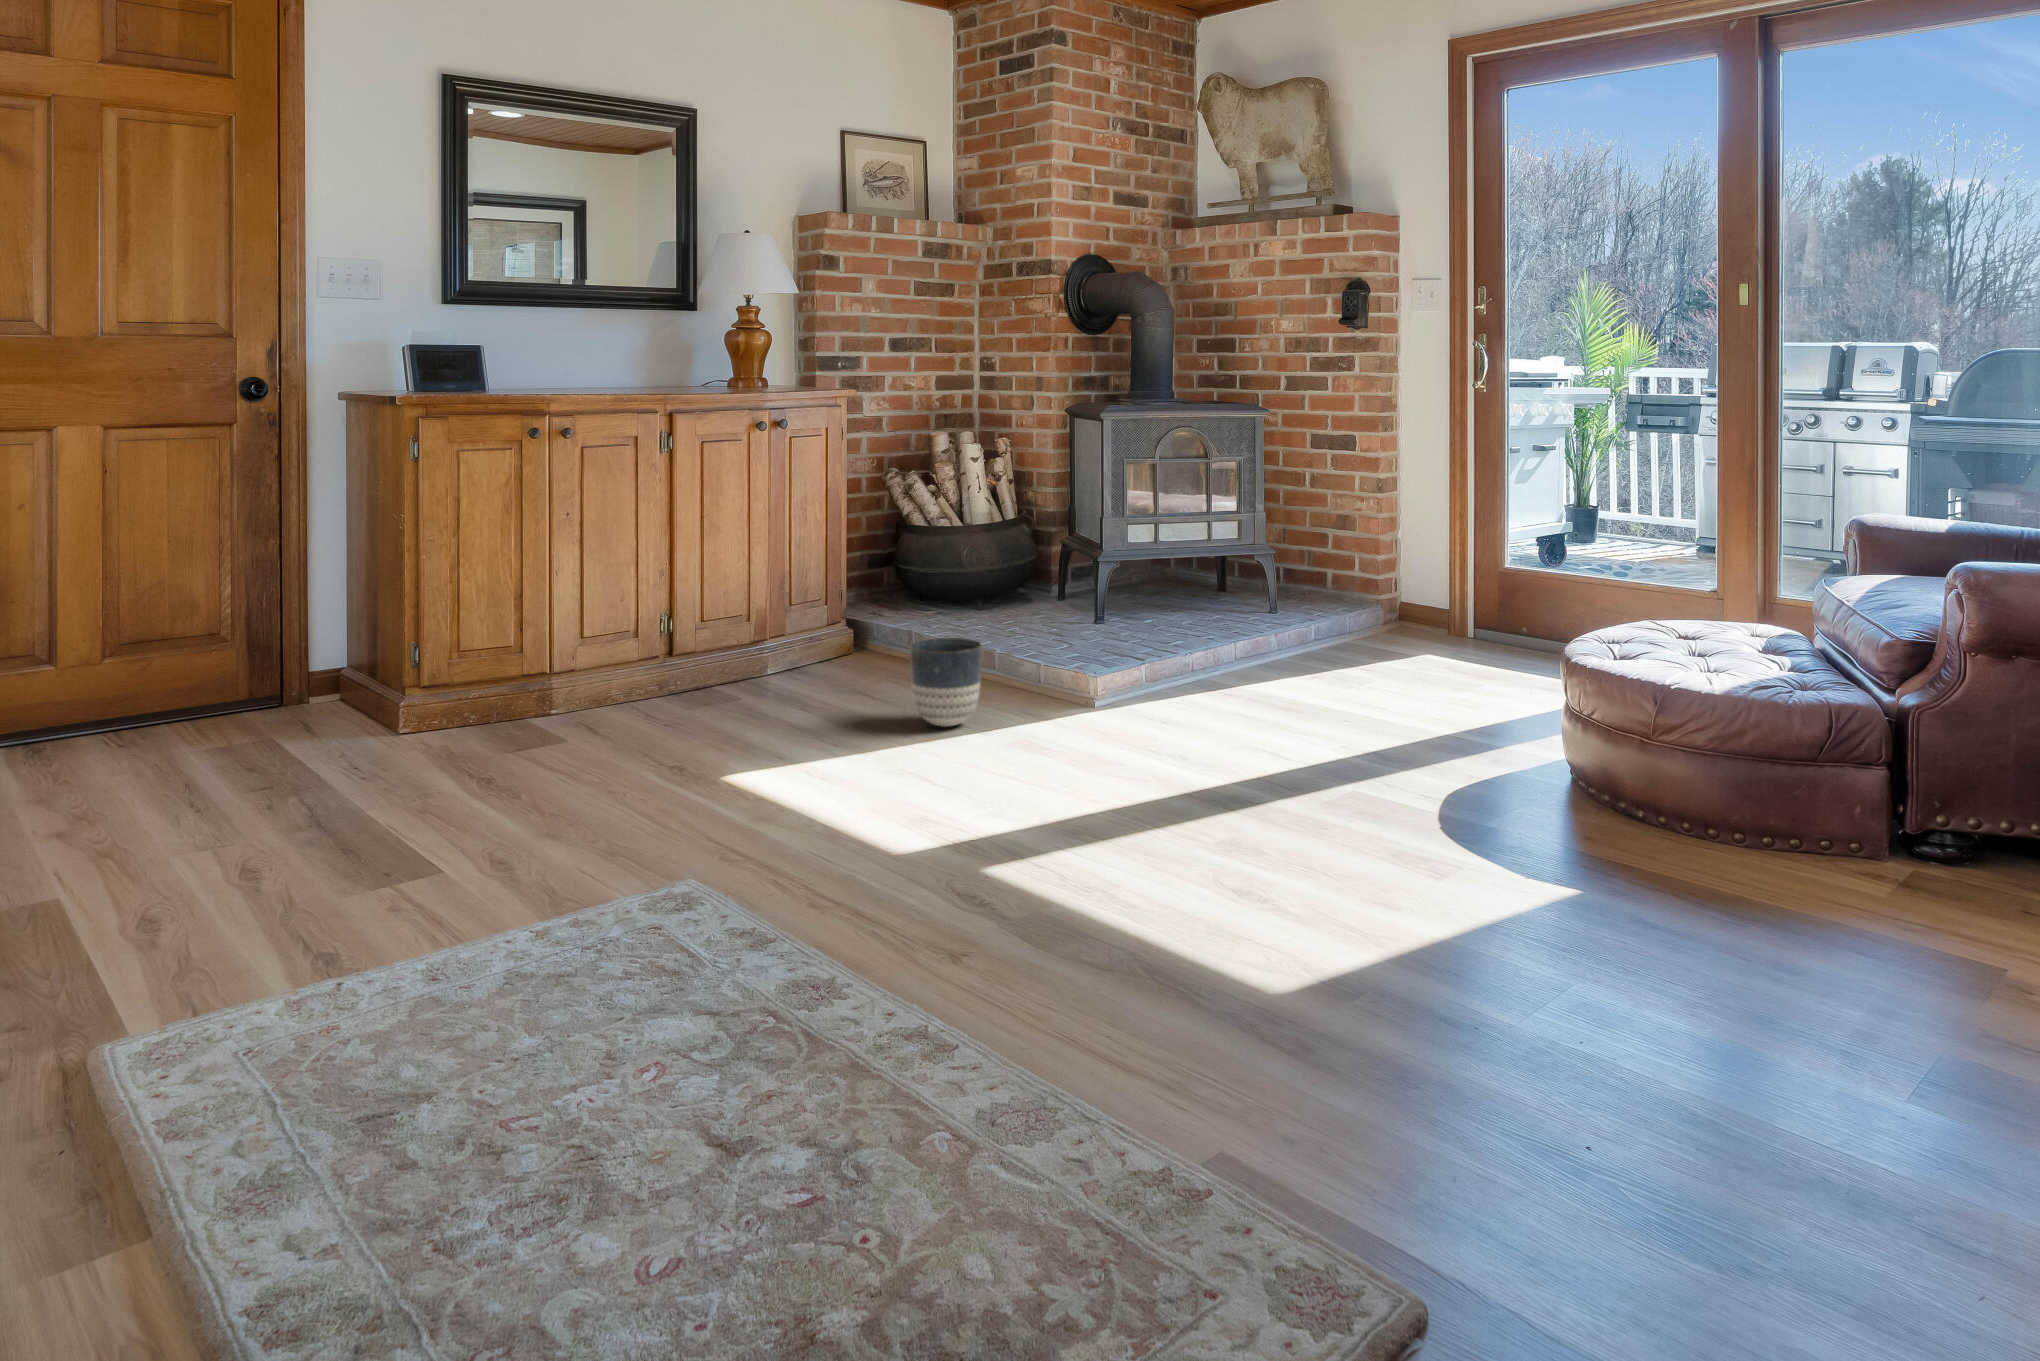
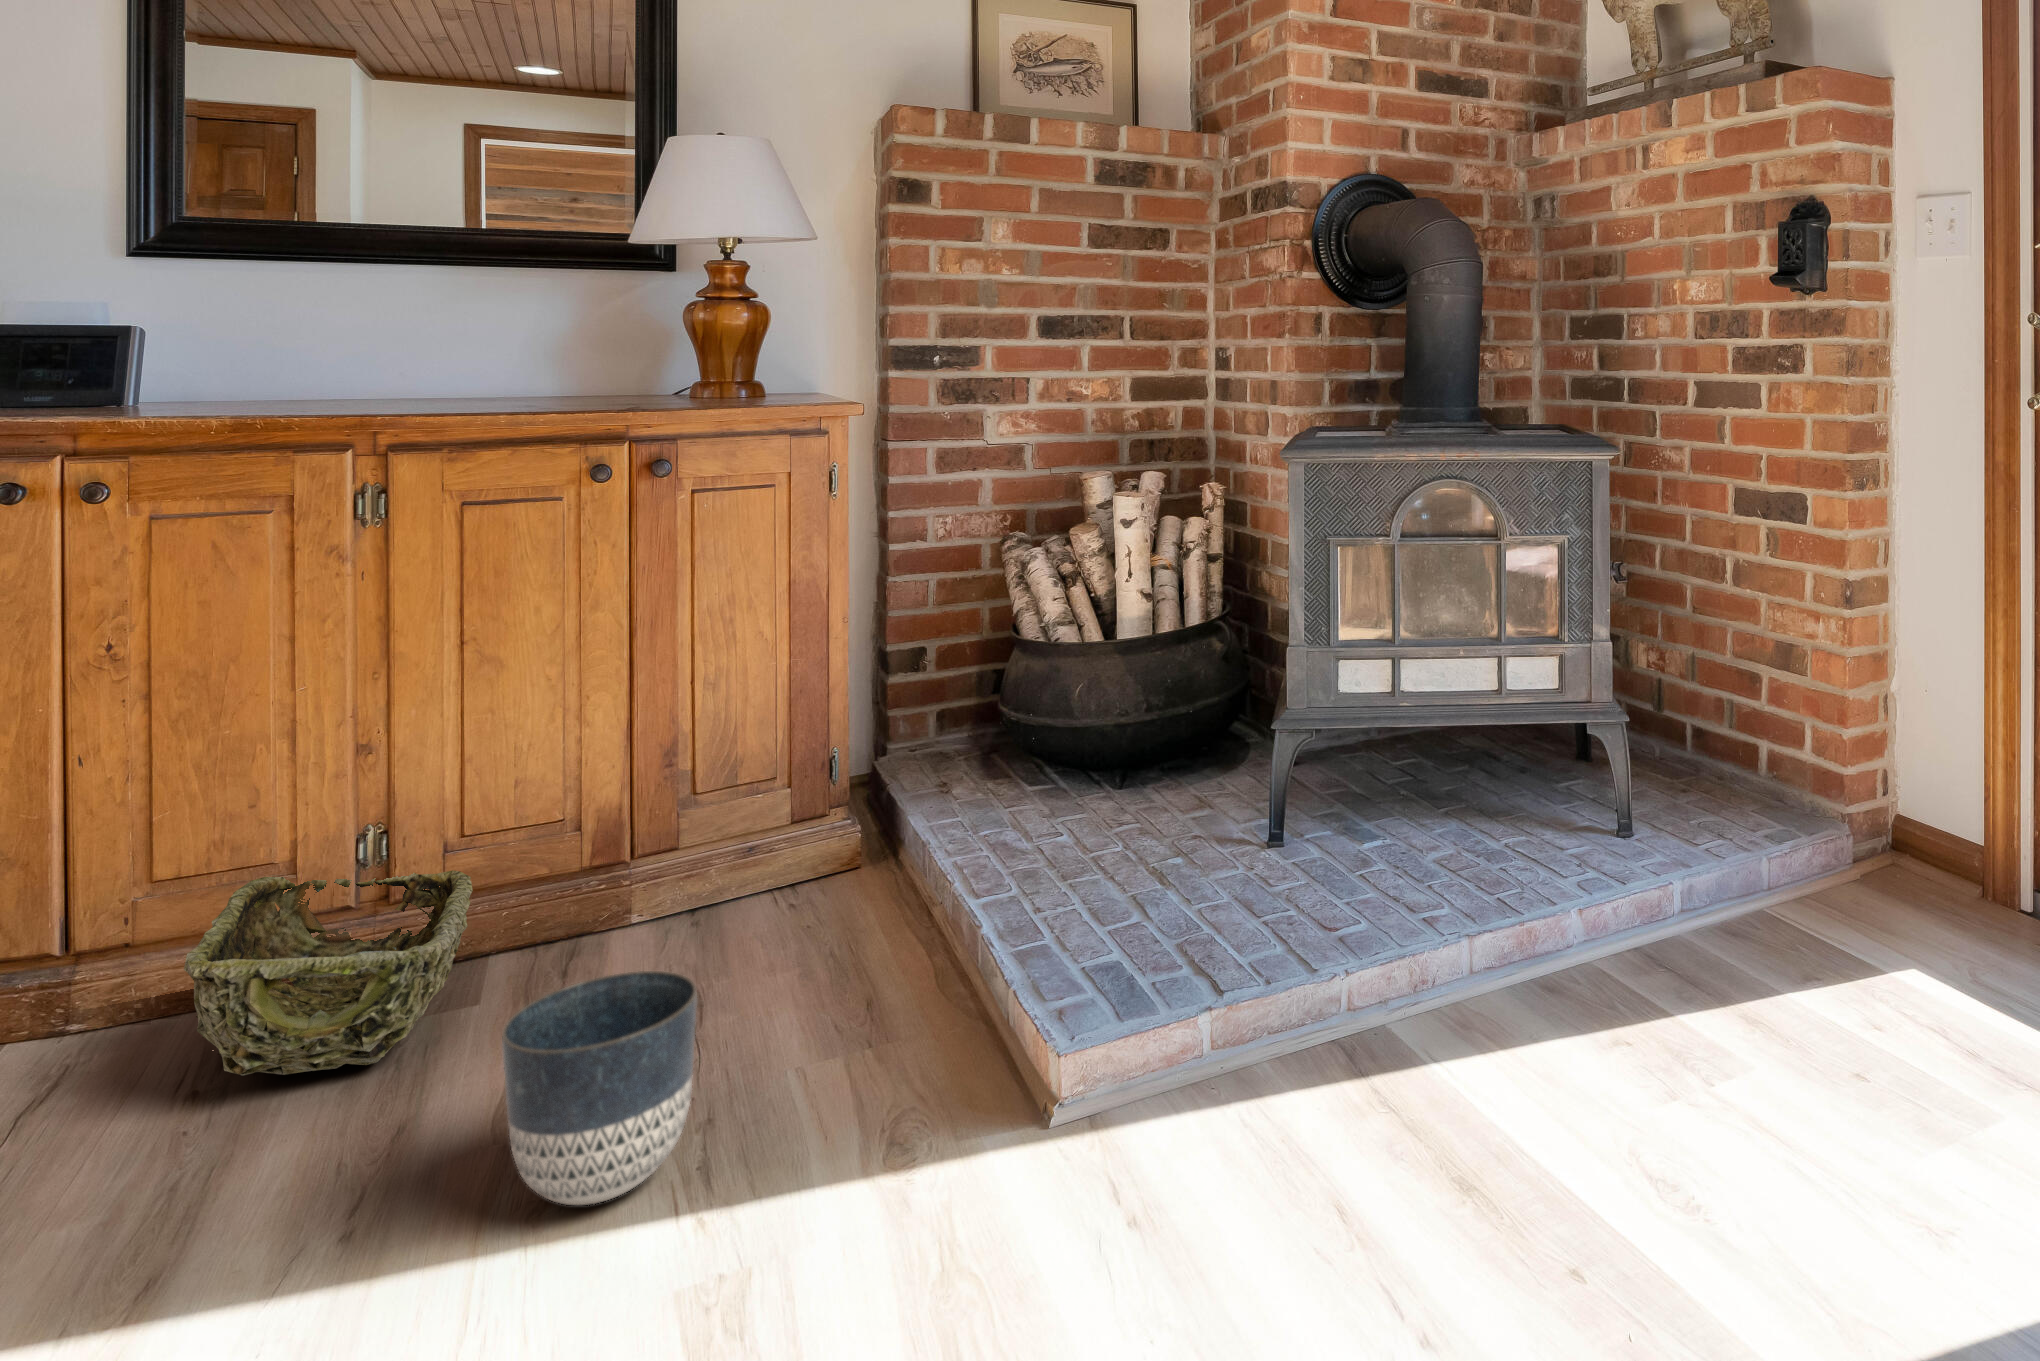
woven basket: none [639,634,789,712] -> present [184,870,473,1076]

